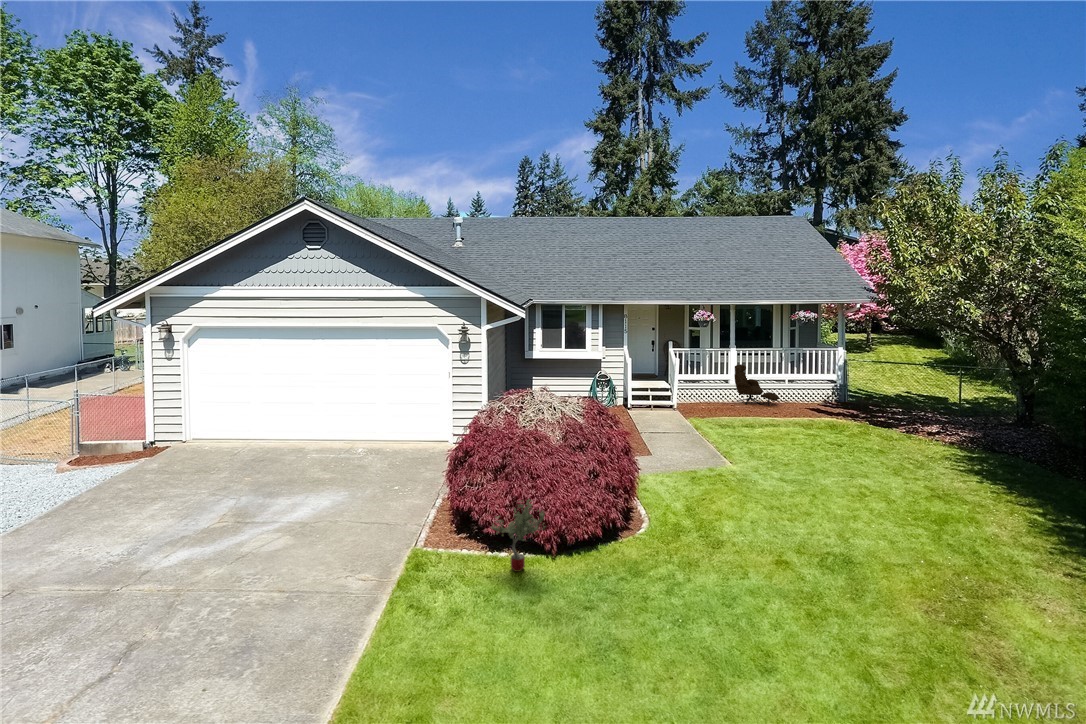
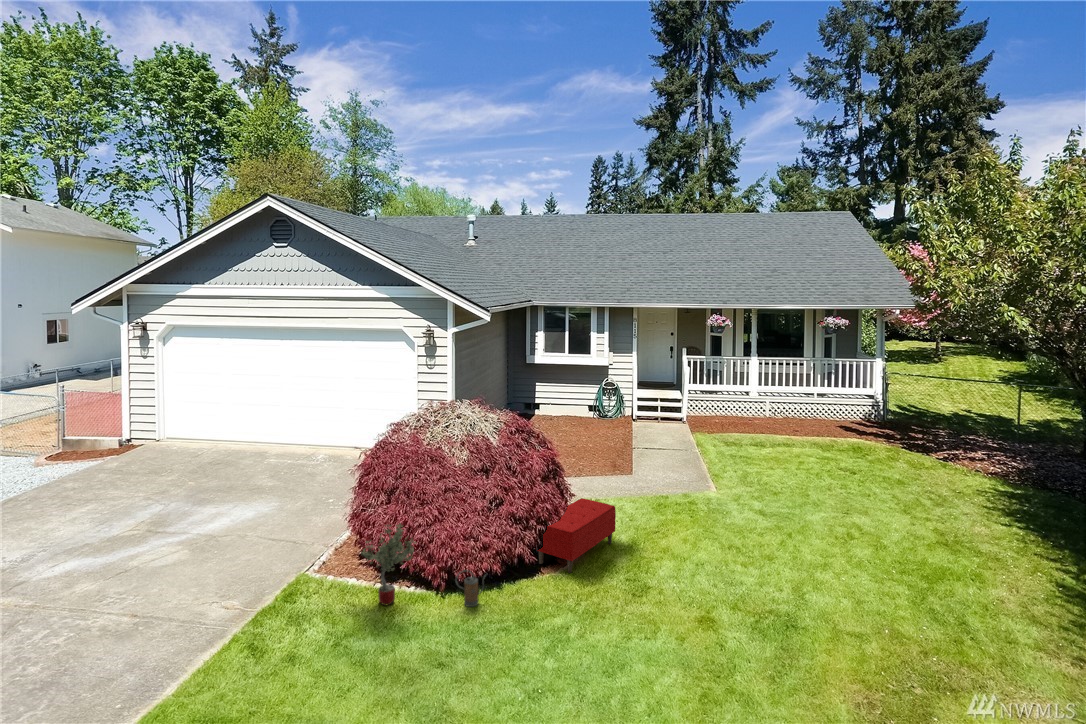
lounge chair: present [734,364,779,406] -> none [755,376,805,425]
bench: none [624,473,681,536] -> present [537,498,616,573]
watering can: none [579,536,603,568] -> present [455,570,486,607]

